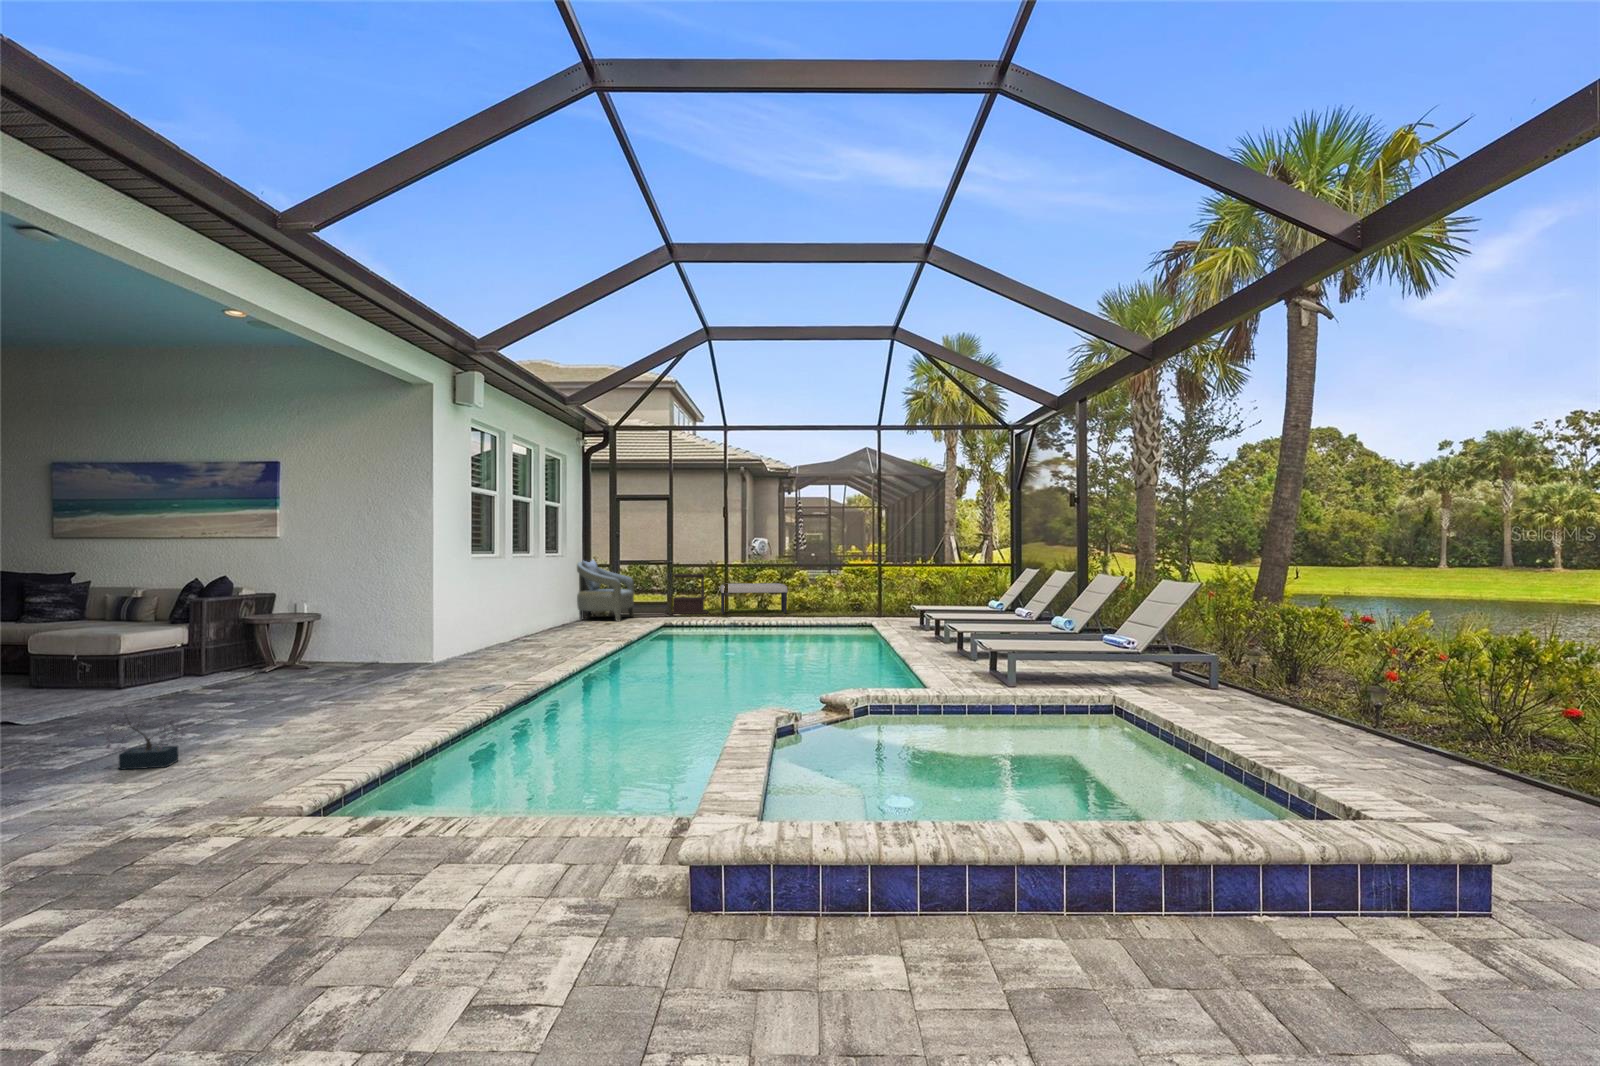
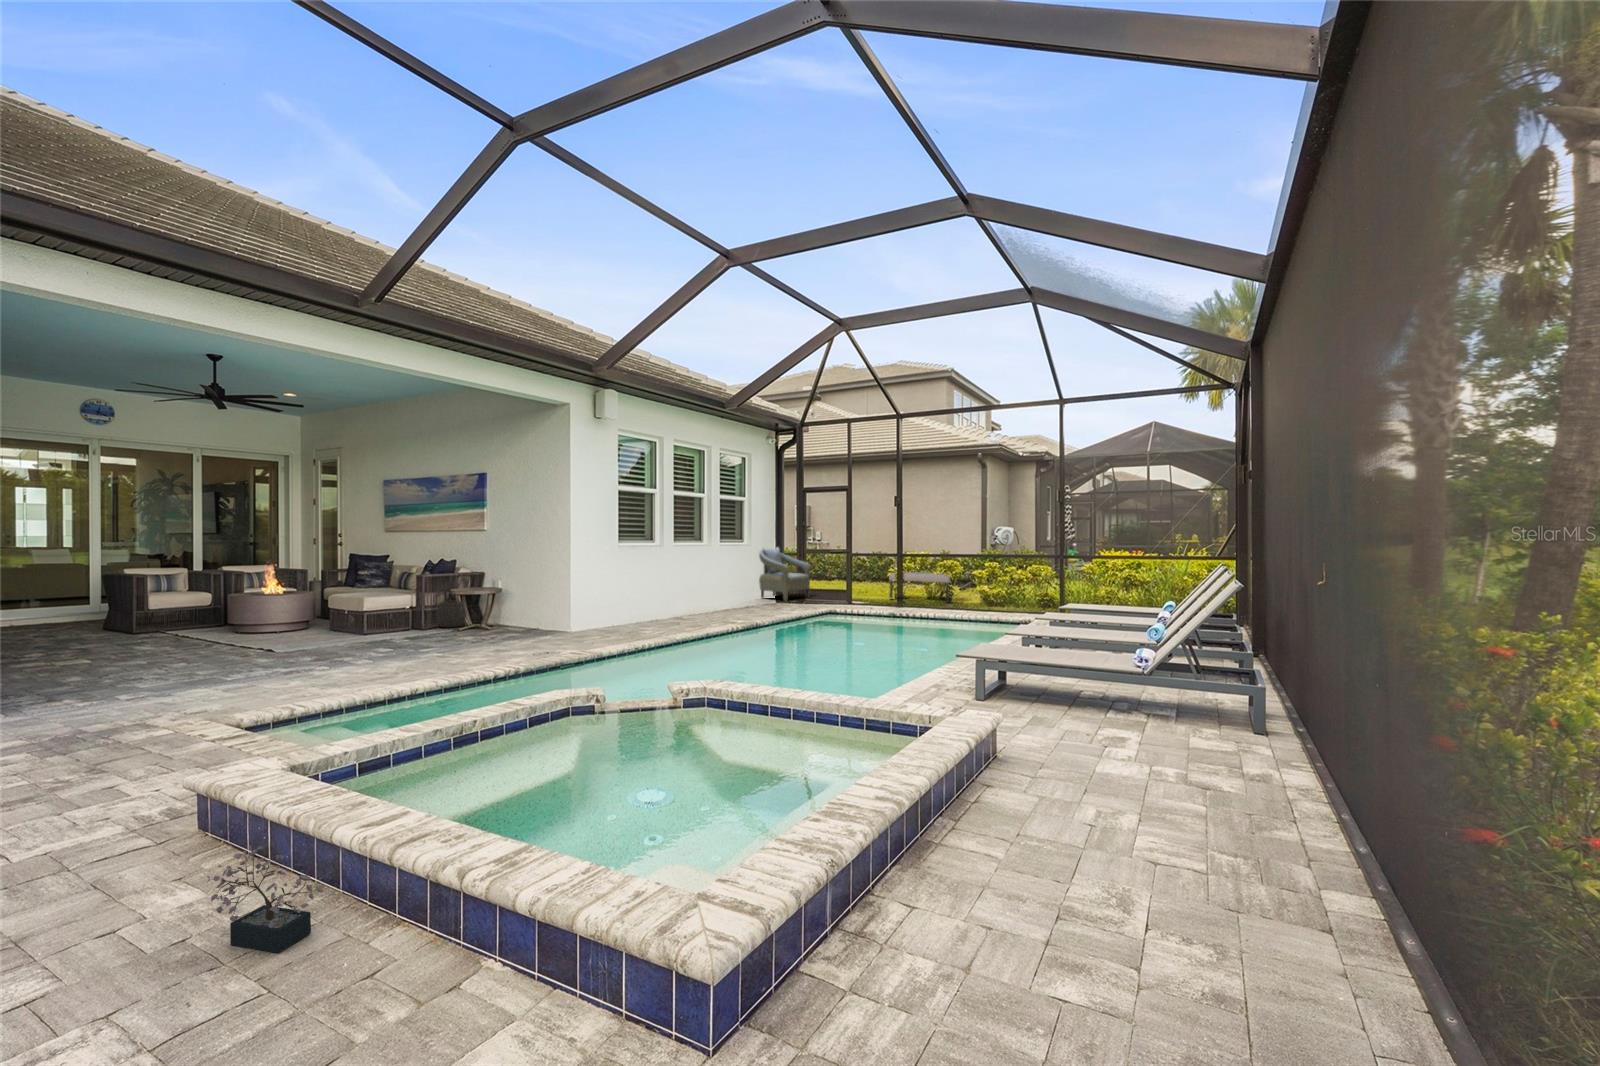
side table: present [666,574,708,614] -> none [843,560,886,598]
woven basket: none [225,634,275,674] -> present [436,601,466,627]
decorative plant: present [102,707,186,770] -> present [207,846,324,953]

